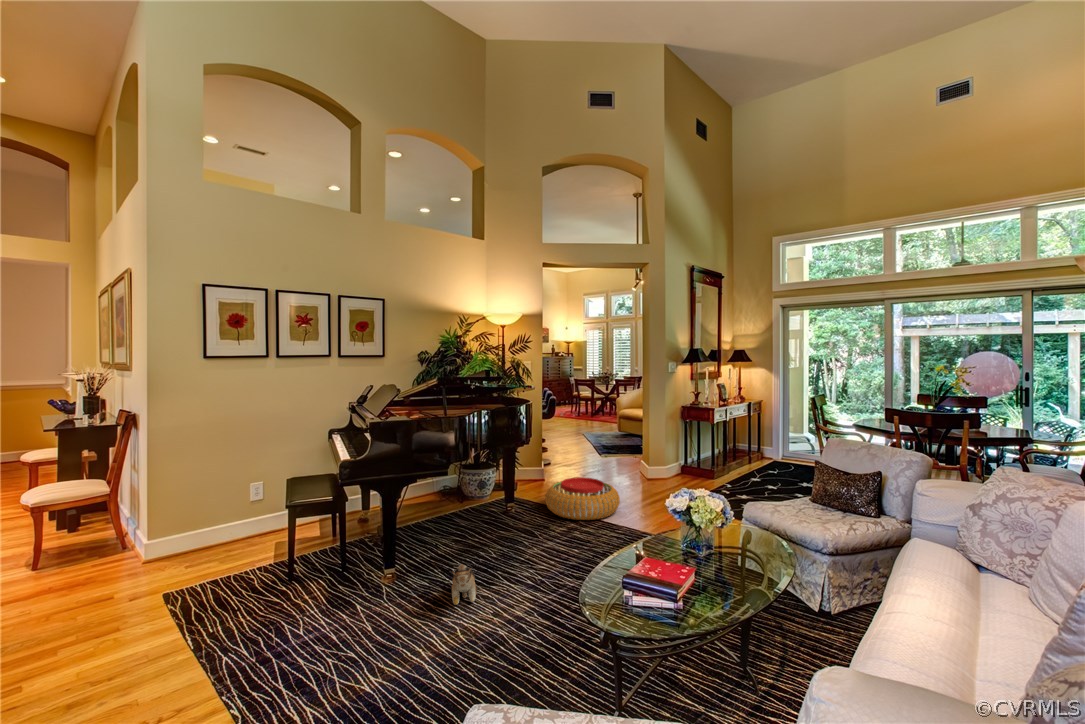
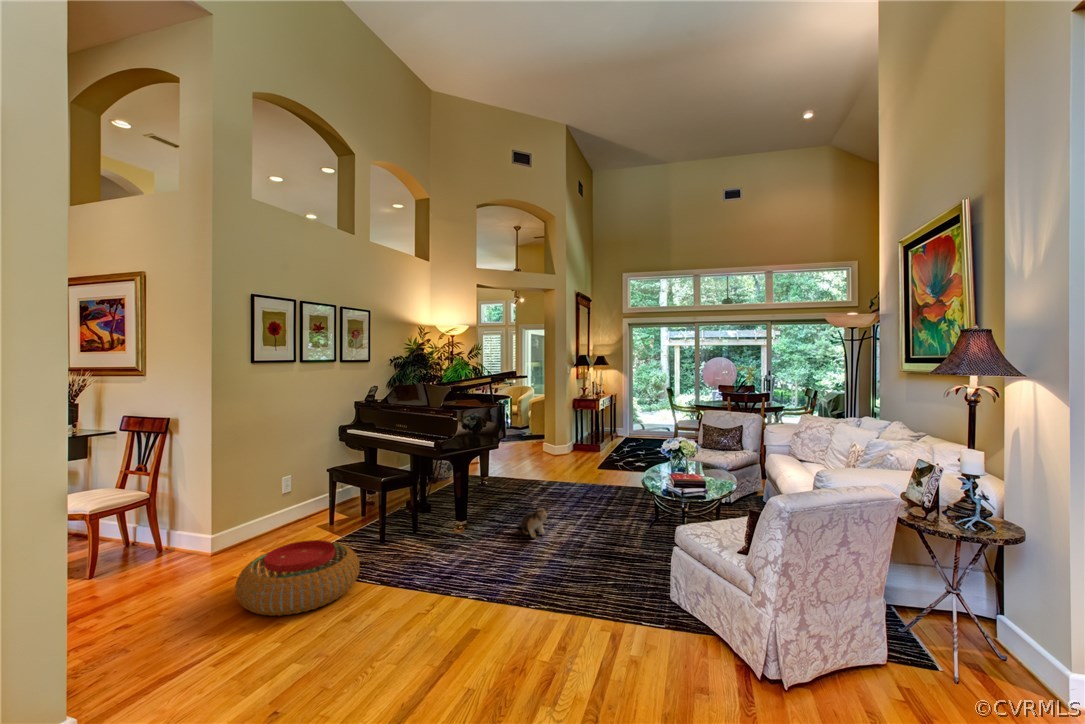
pouf: present [545,477,620,520] -> present [235,540,360,616]

